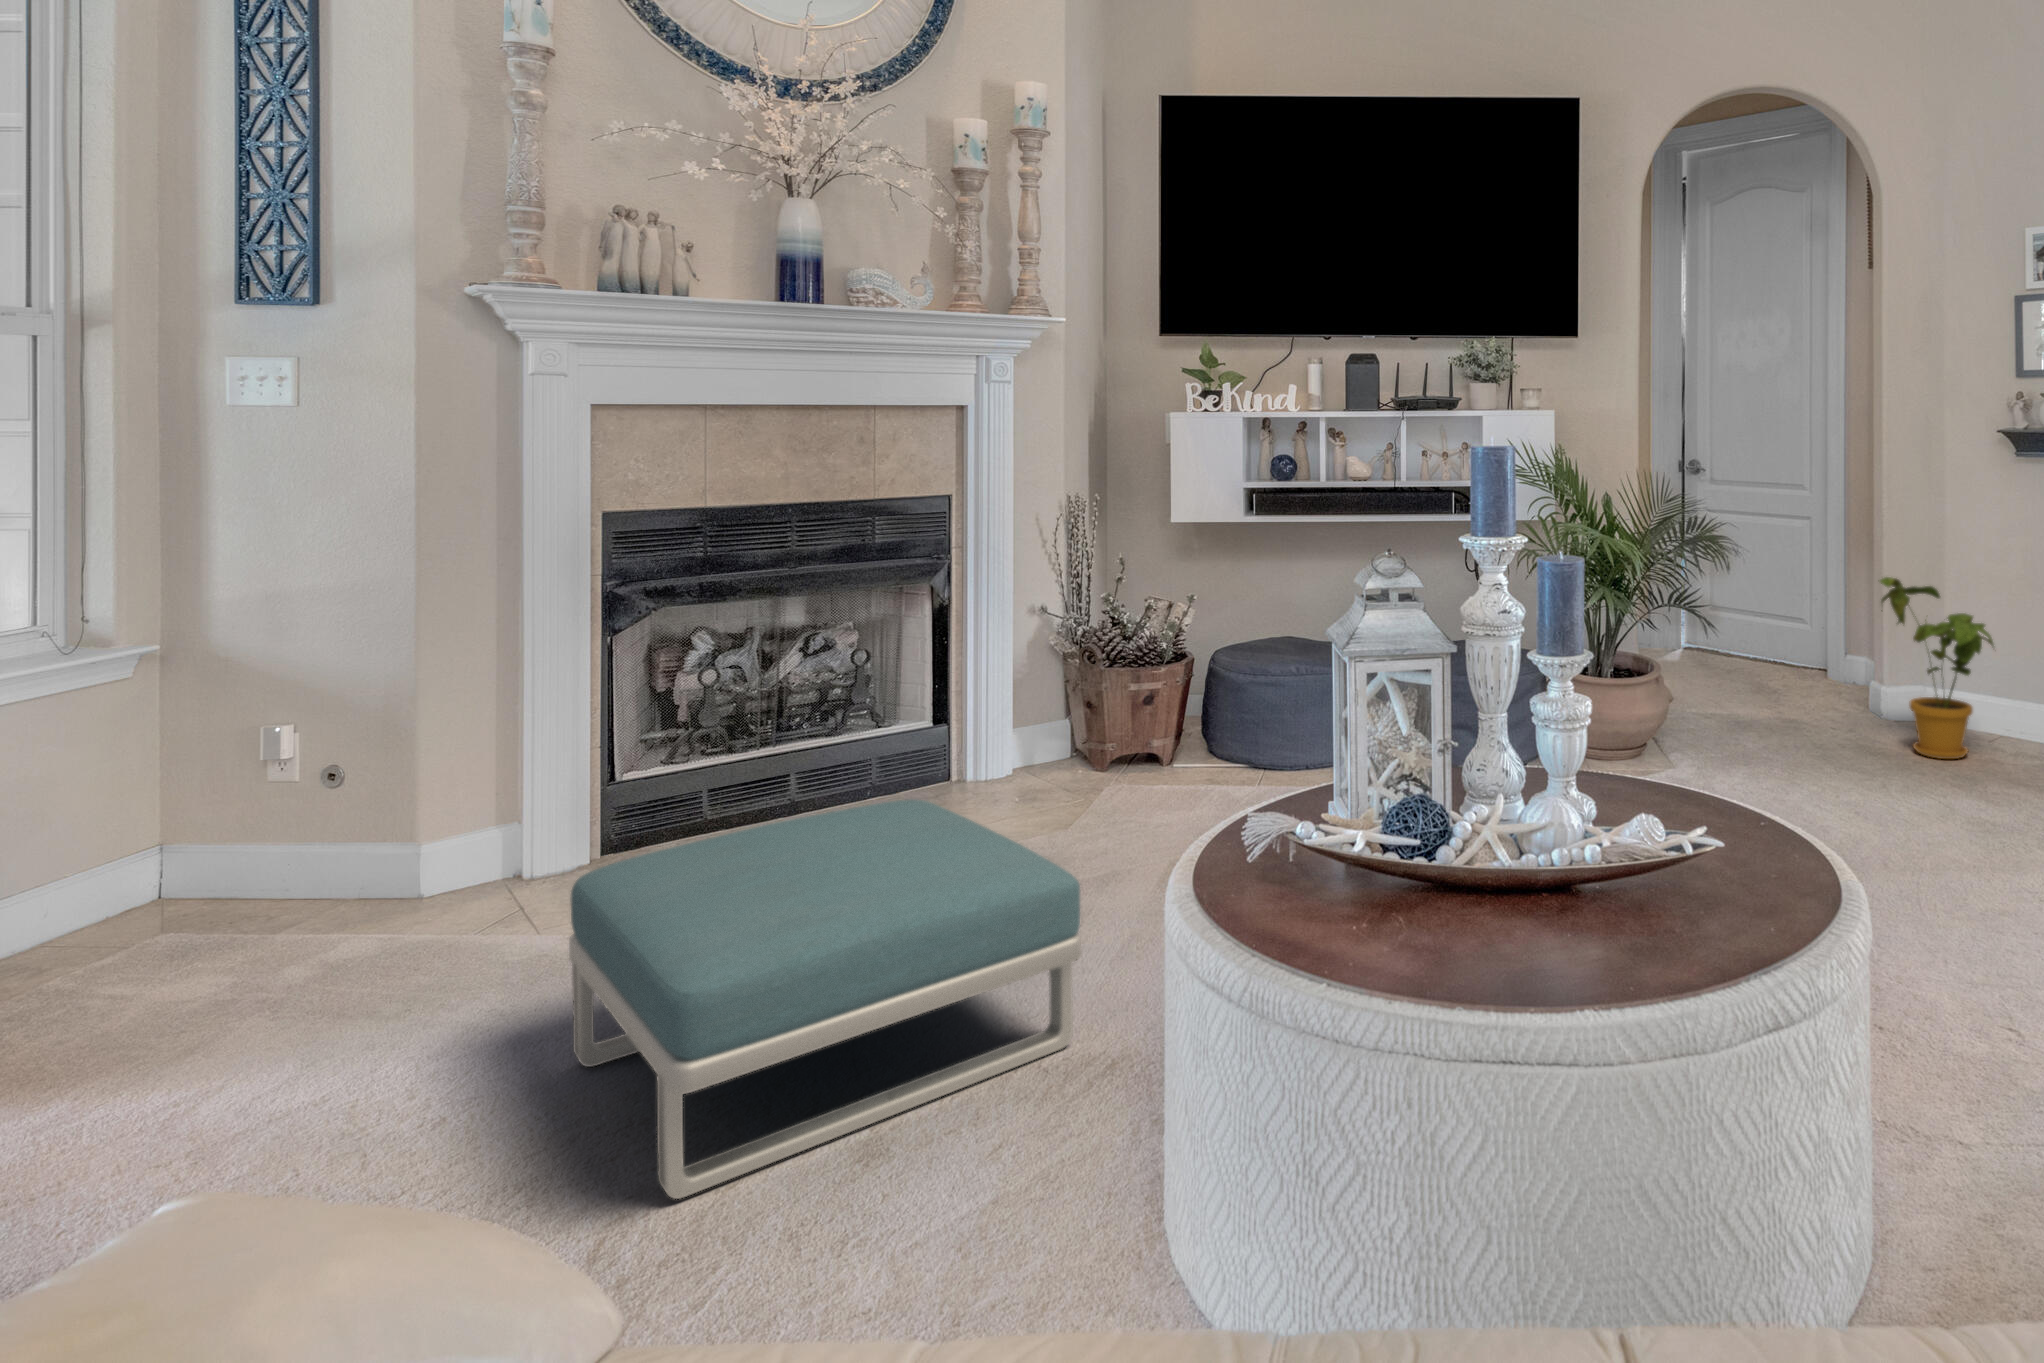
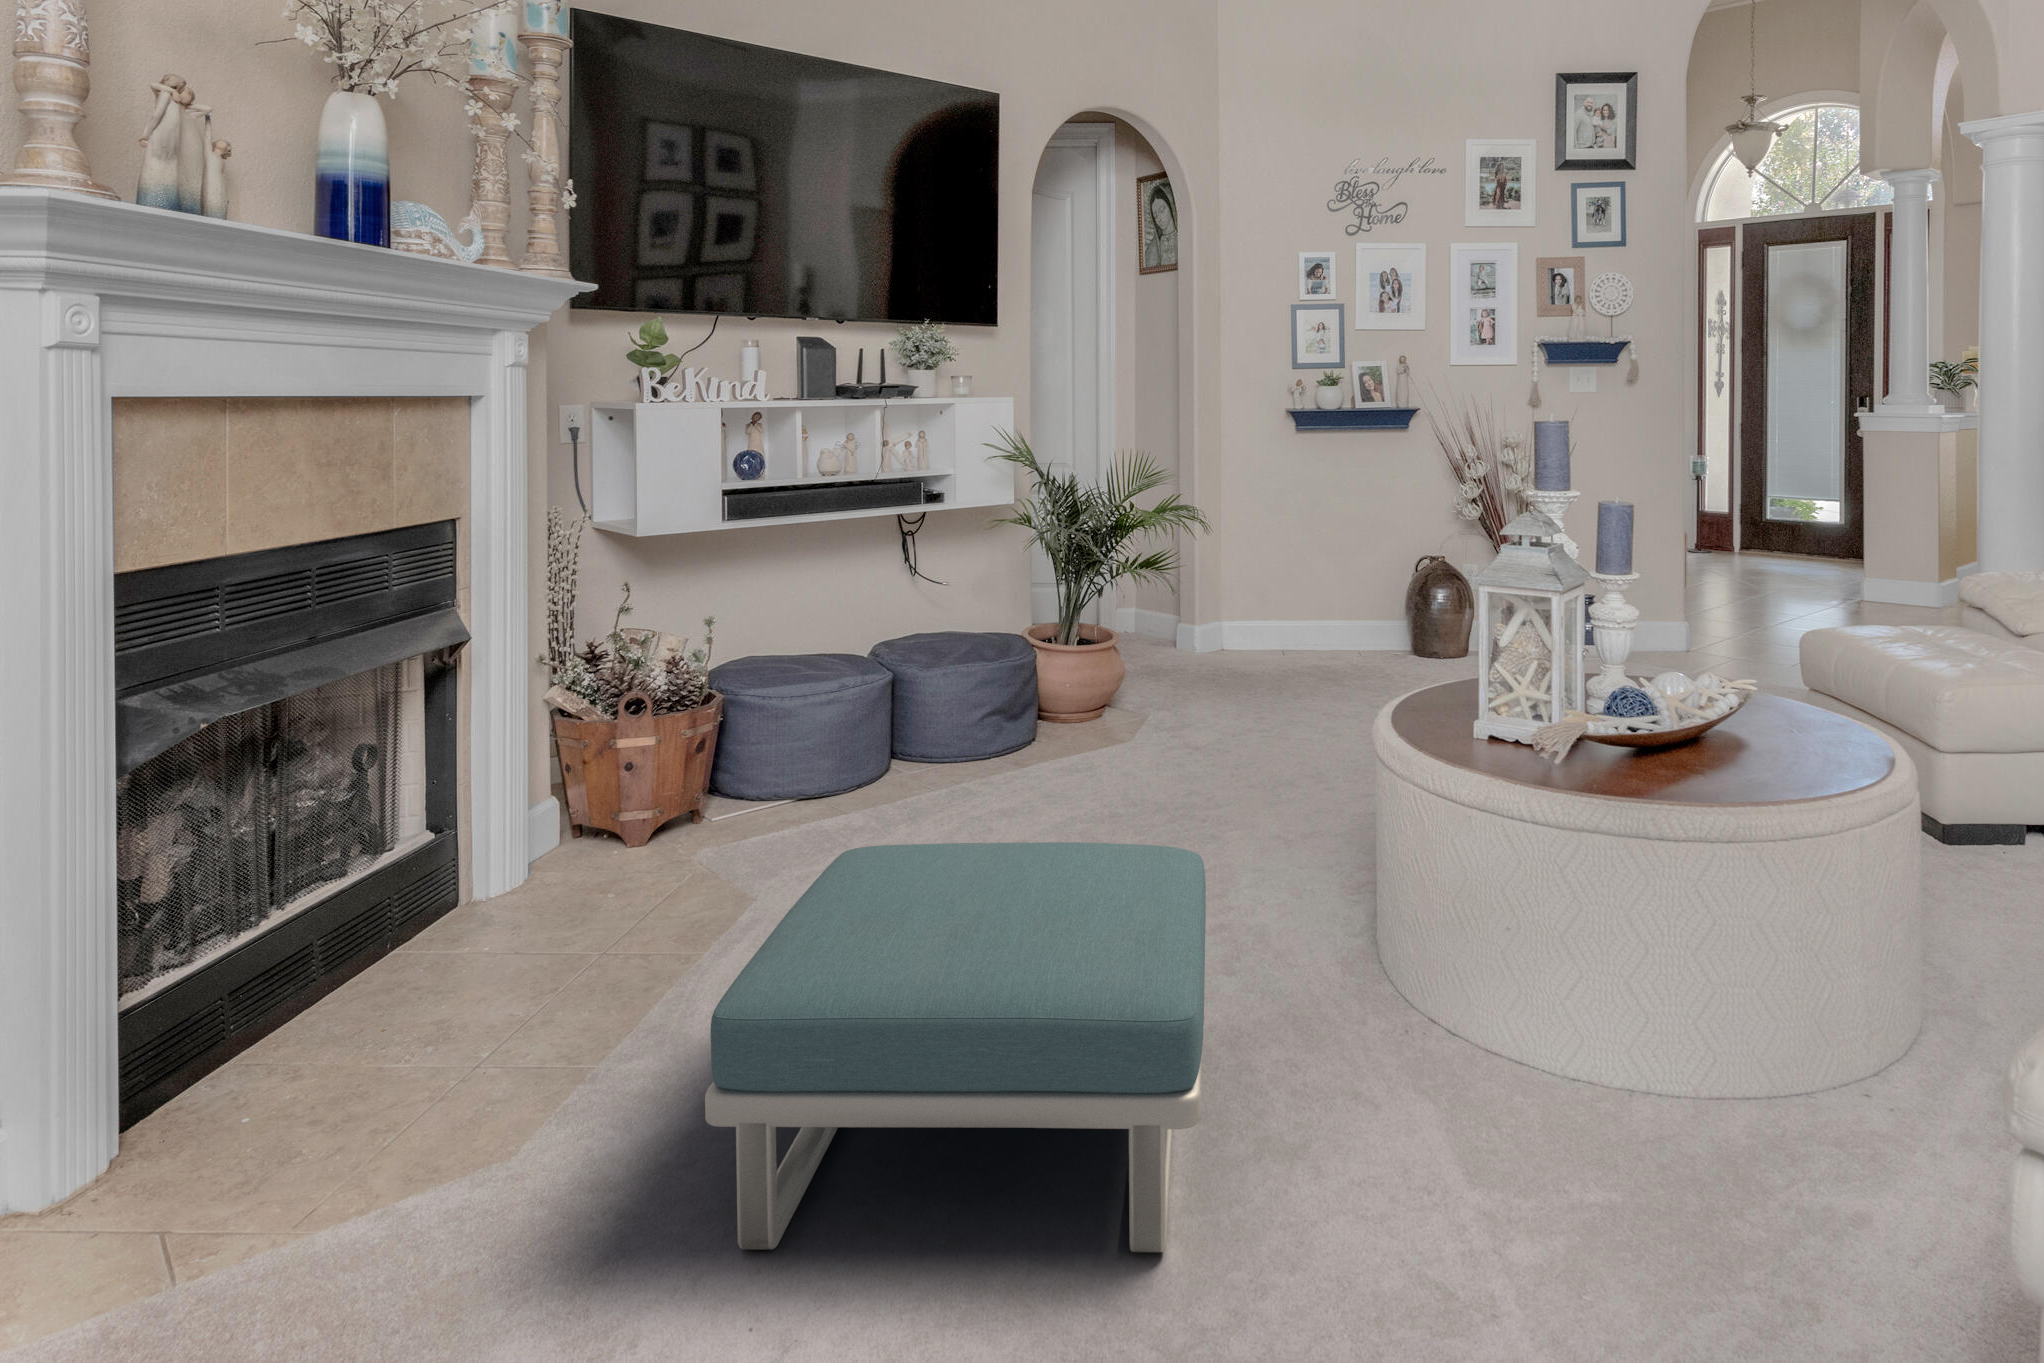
house plant: present [1880,577,1993,759] -> none [1229,530,1319,671]

